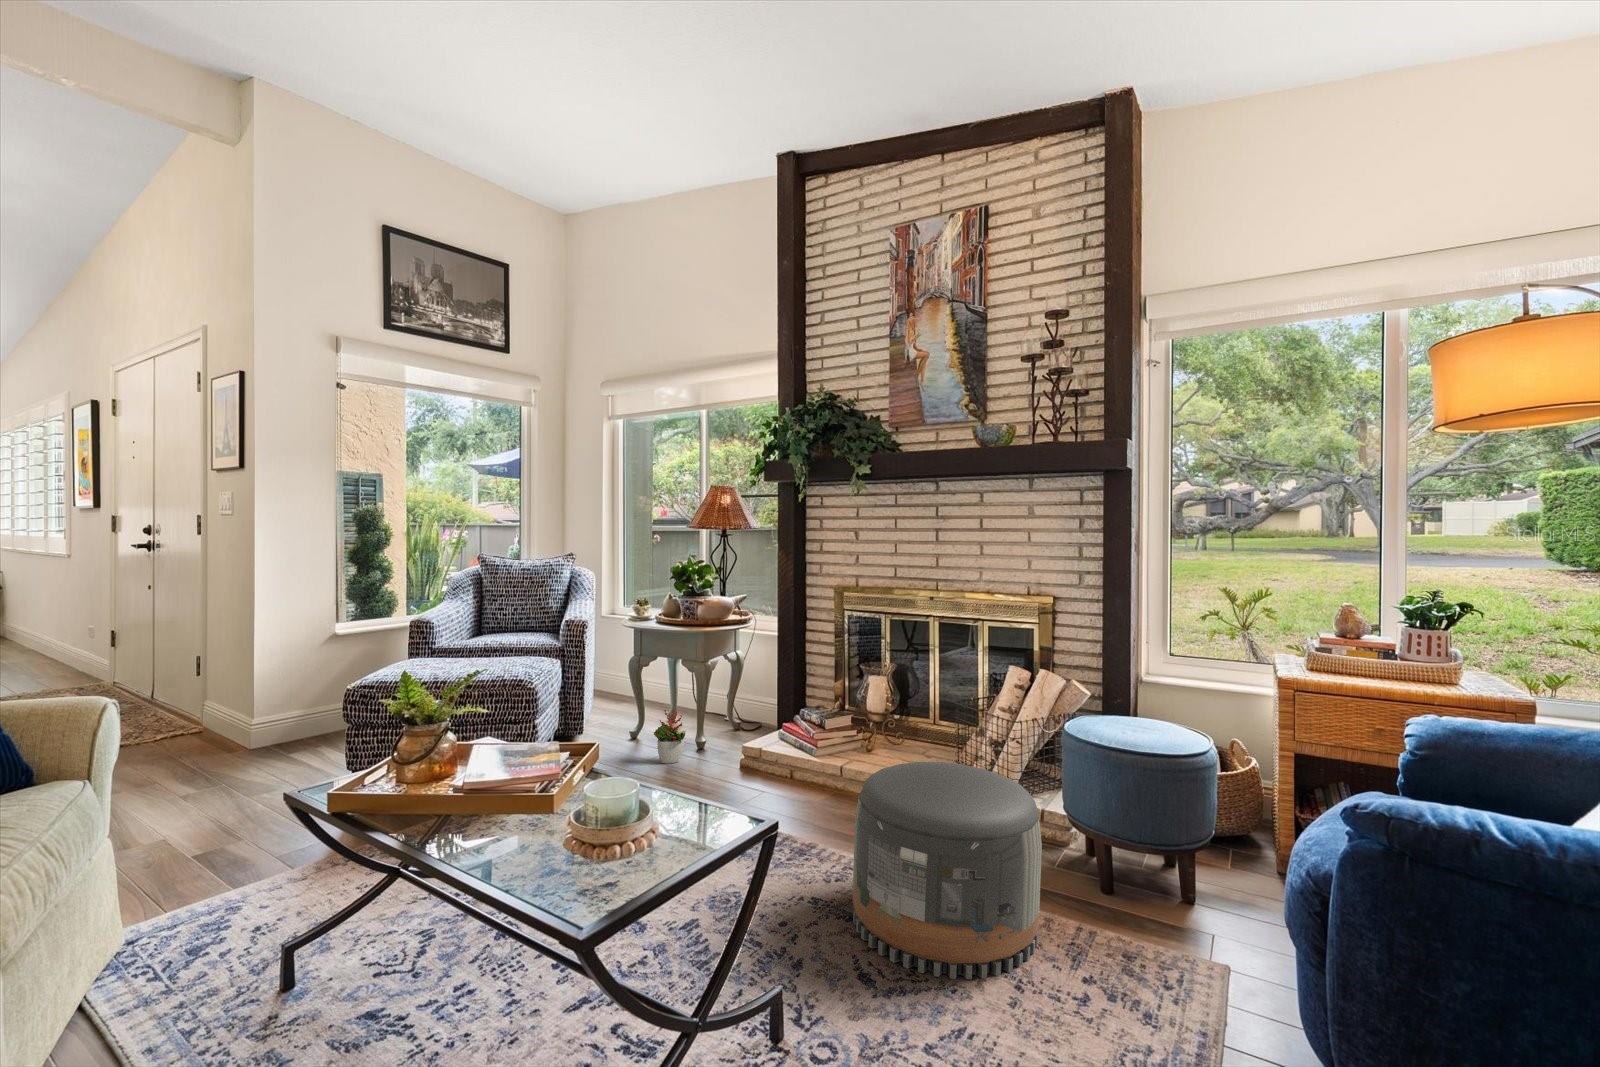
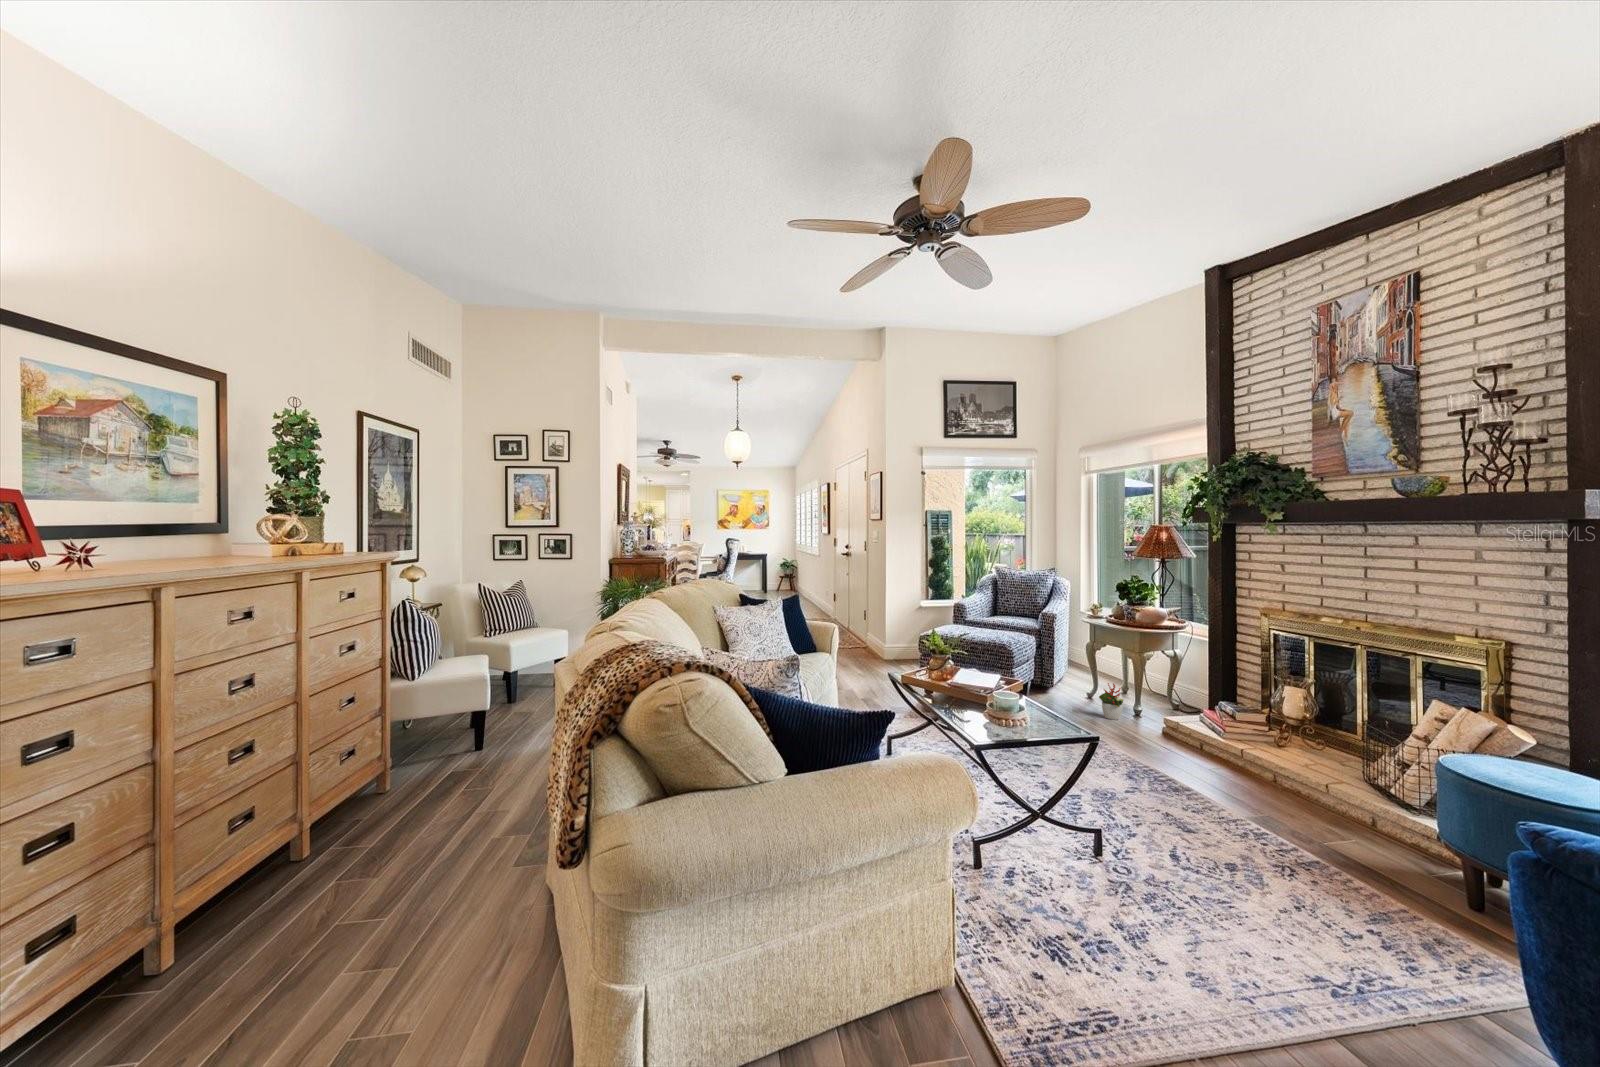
pouf: present [852,762,1042,979] -> none [1187,745,1351,903]

